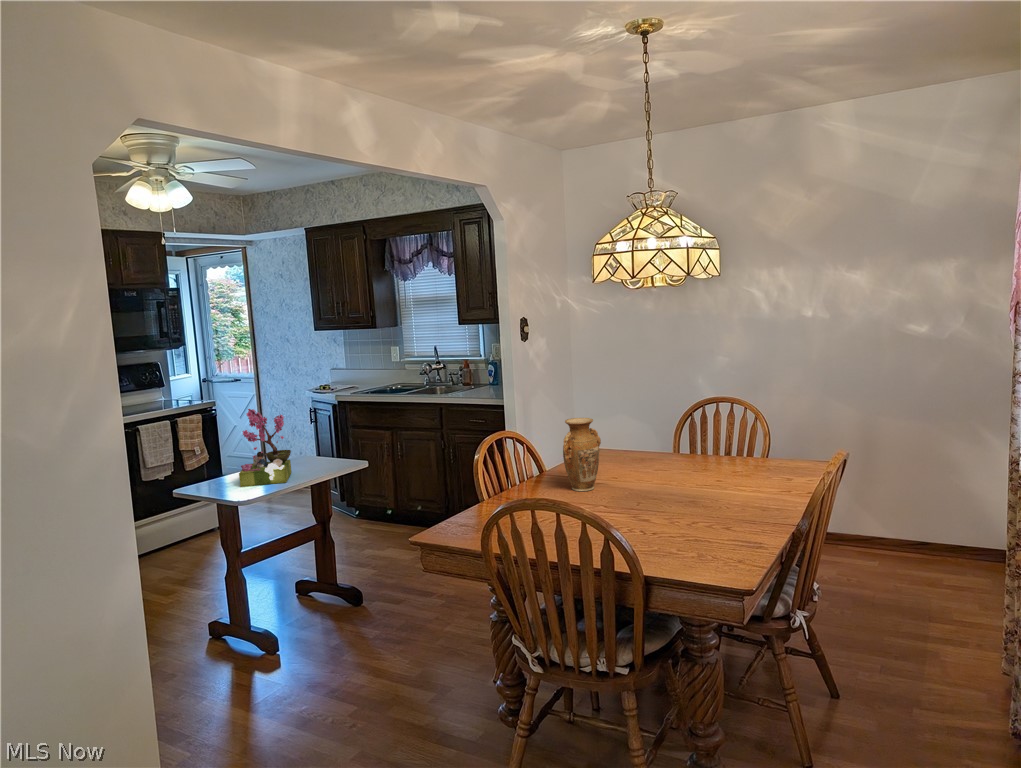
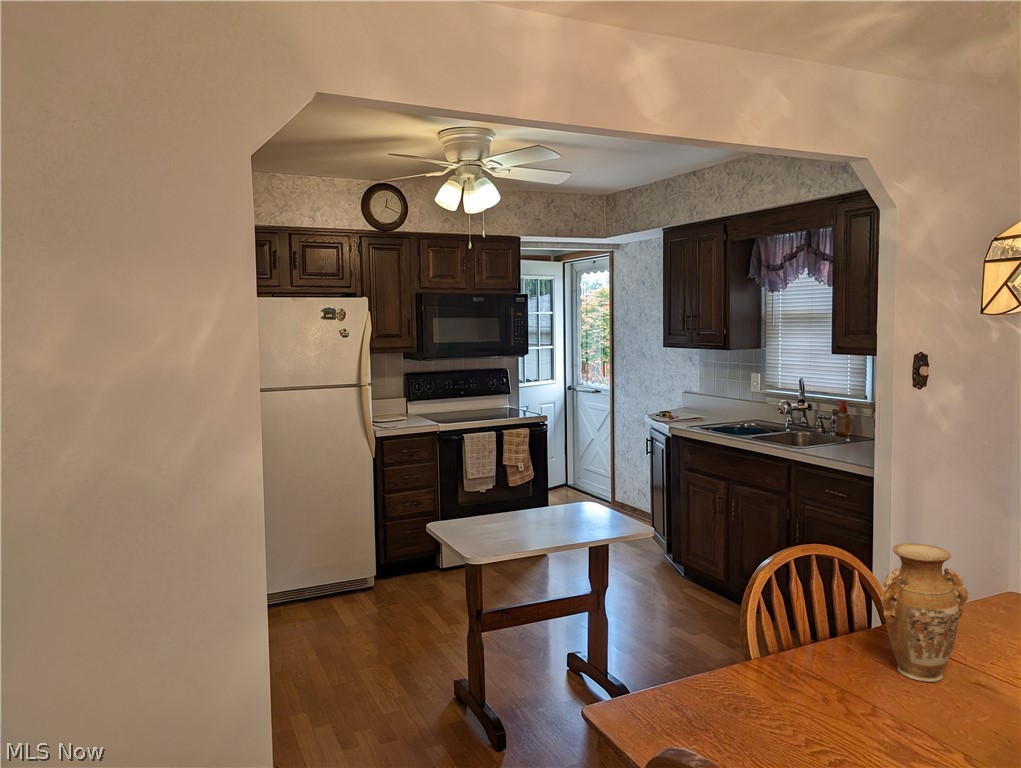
flower arrangement: present [239,409,292,487] -> none [483,438,551,537]

